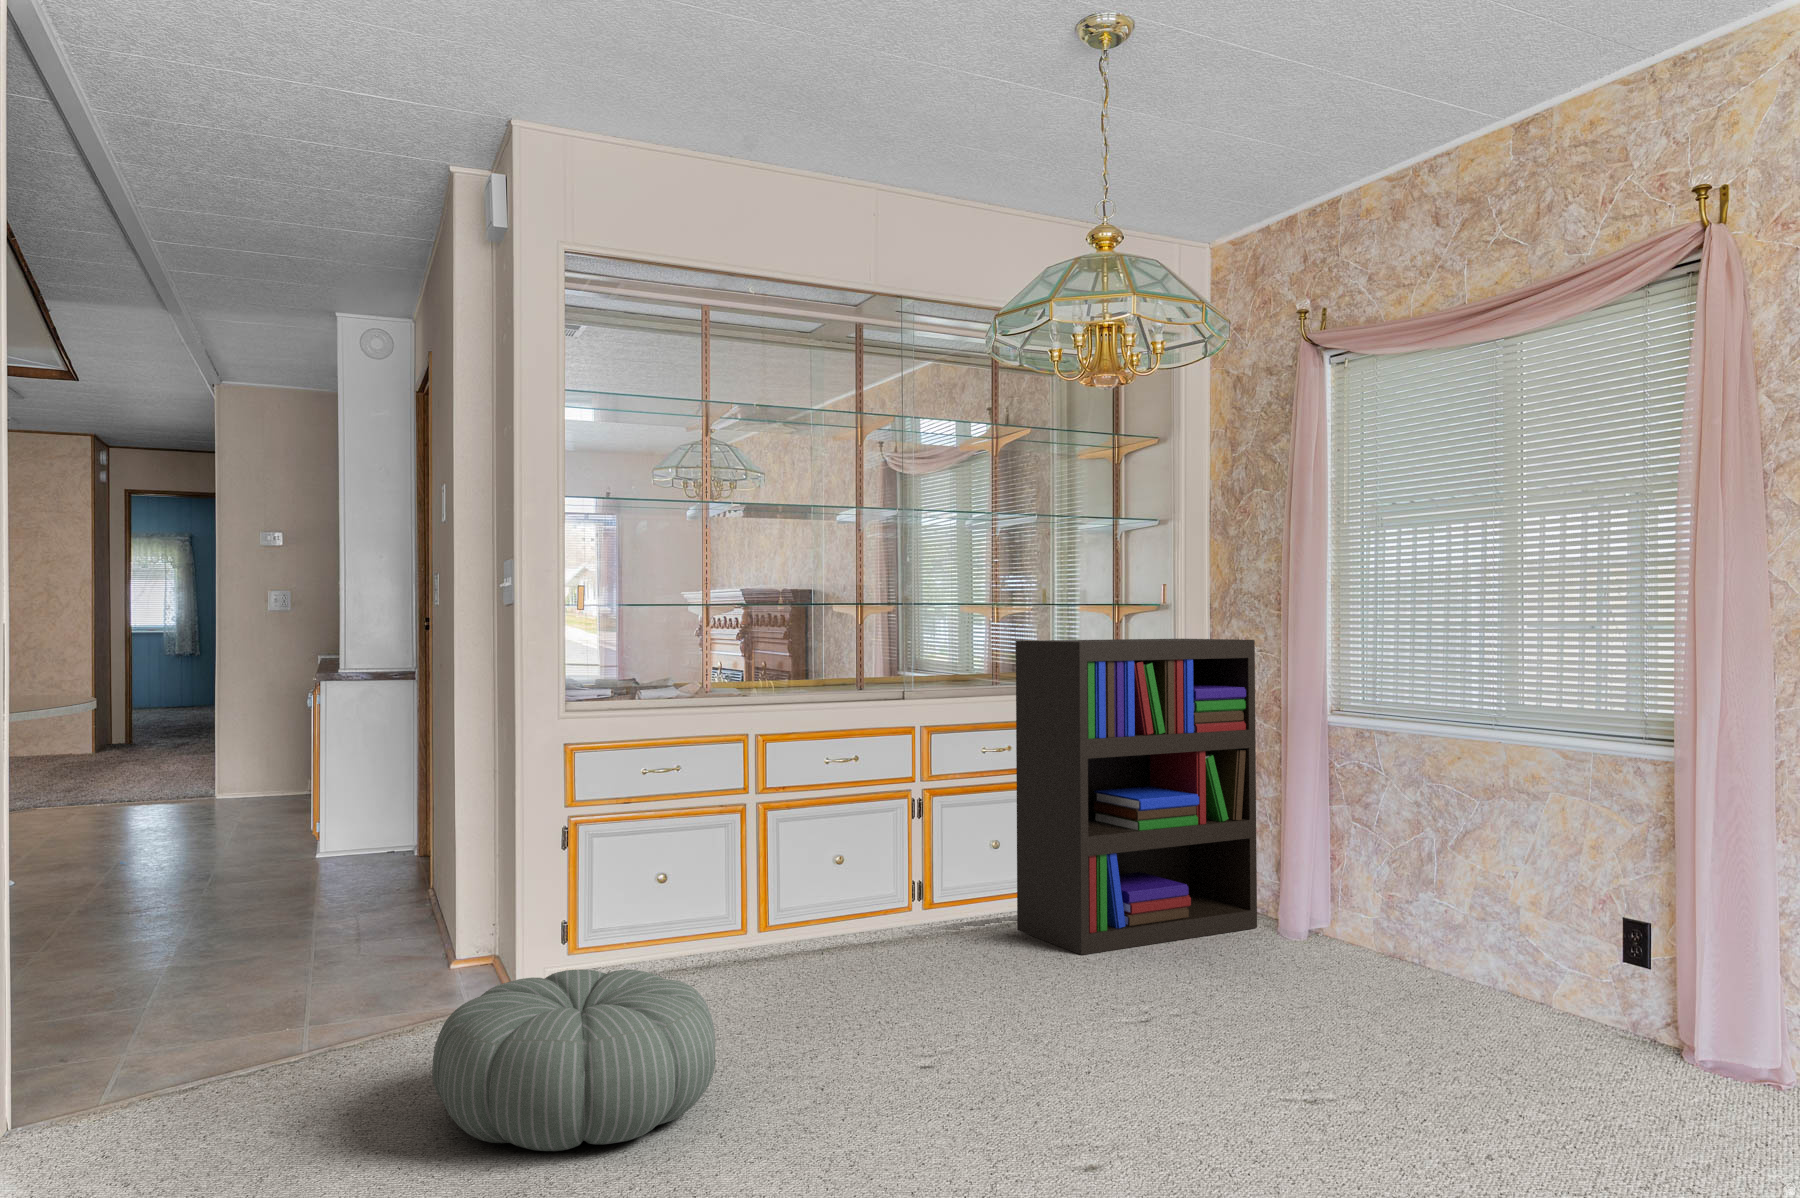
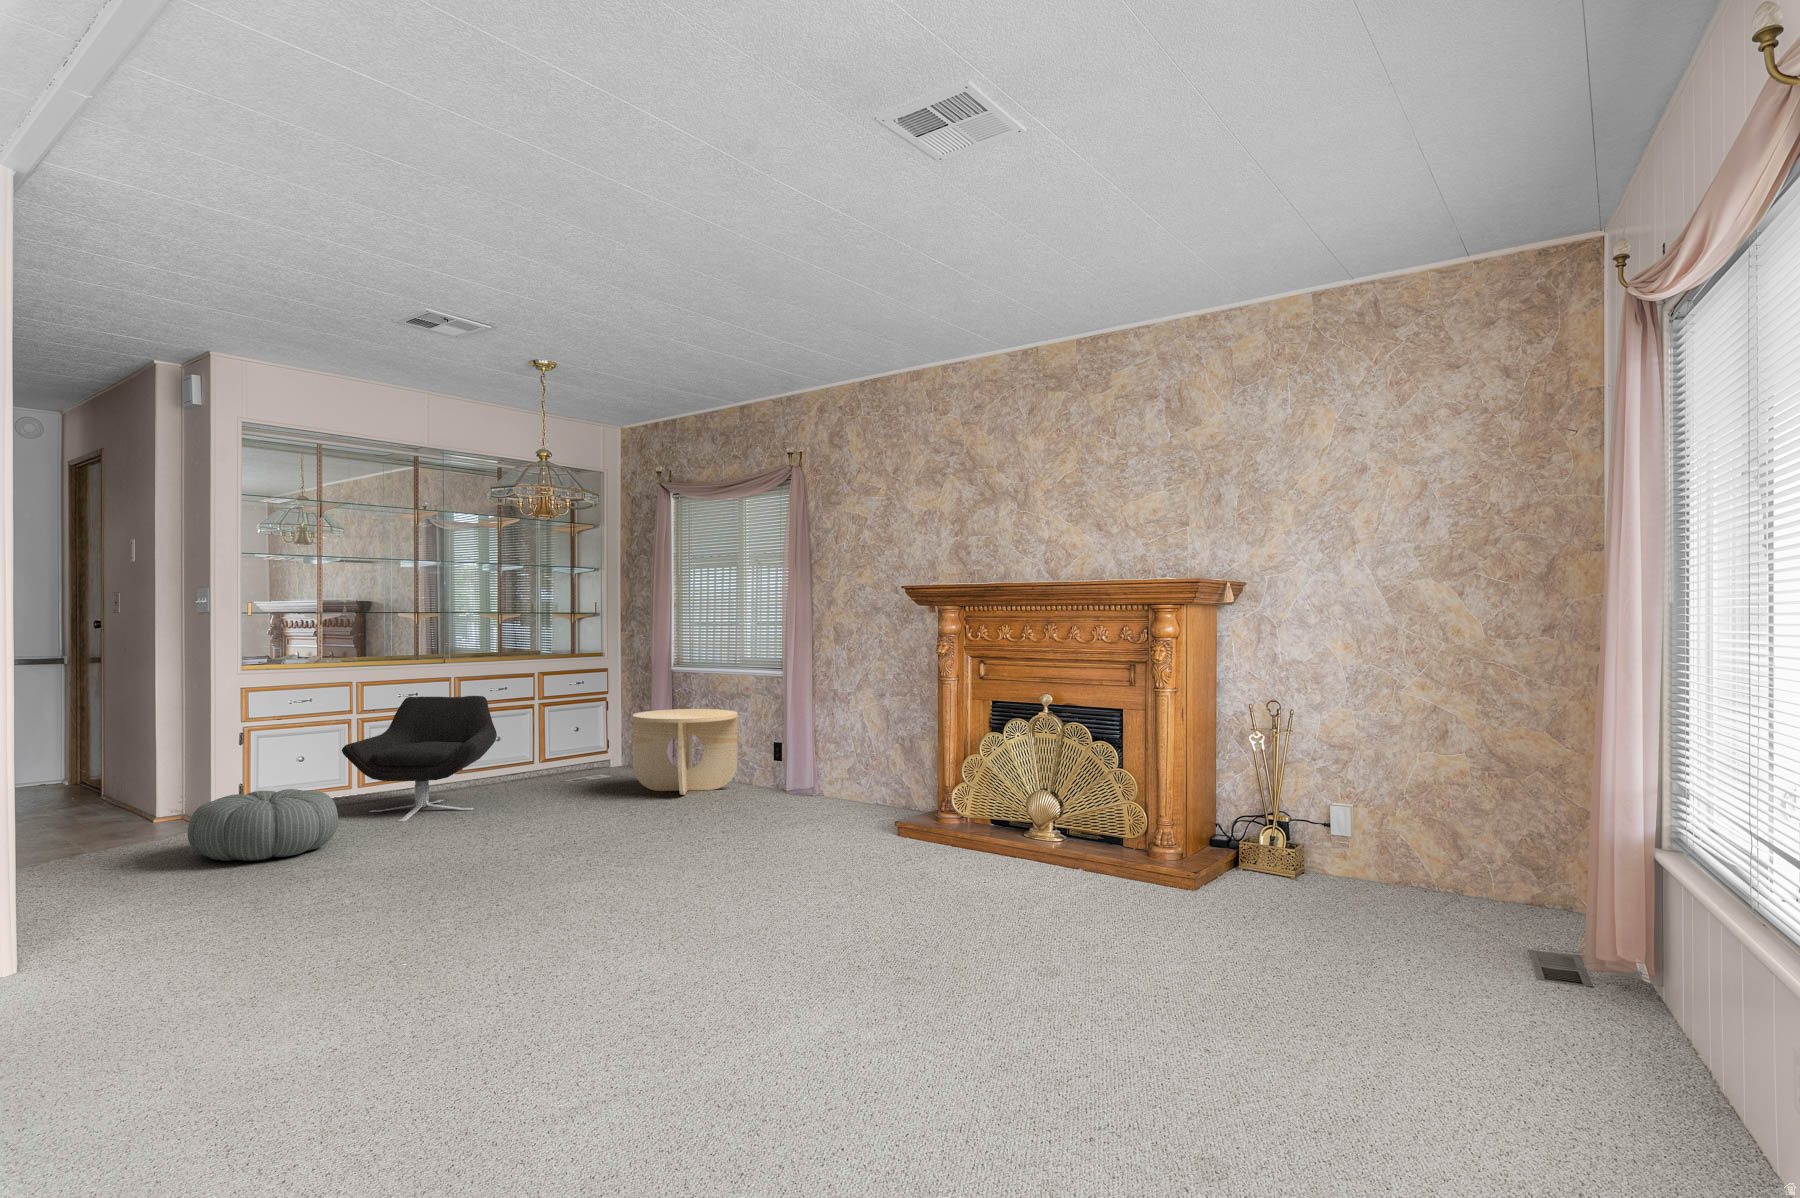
bookshelf: present [1016,639,1257,955] -> none [510,630,639,789]
lounge chair: none [728,764,1005,1035] -> present [342,696,497,822]
side table: none [1276,806,1518,1008] -> present [633,709,738,795]

